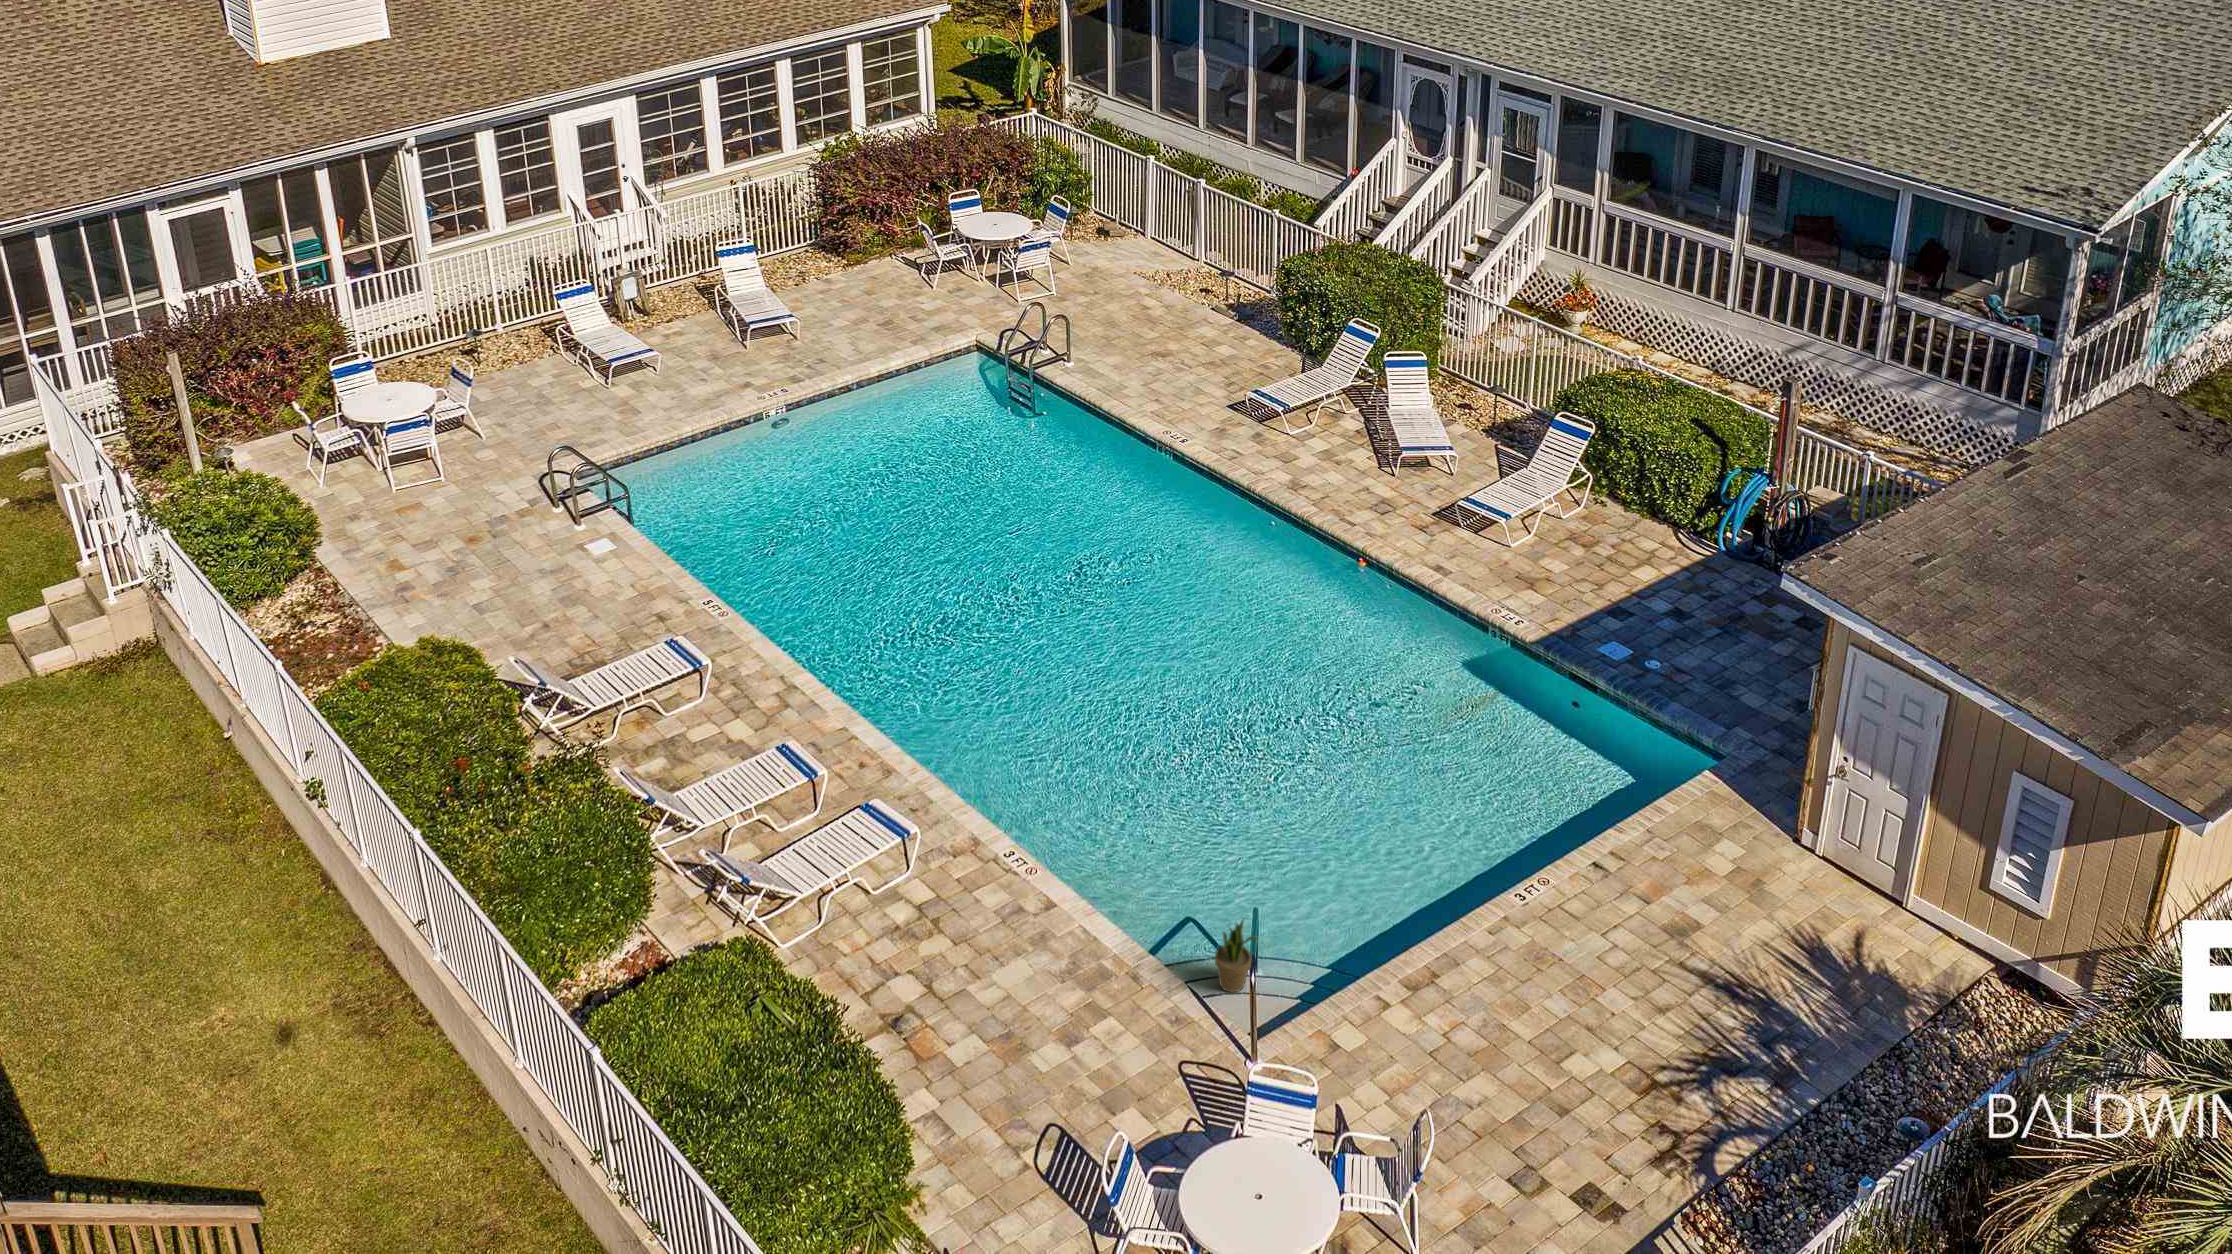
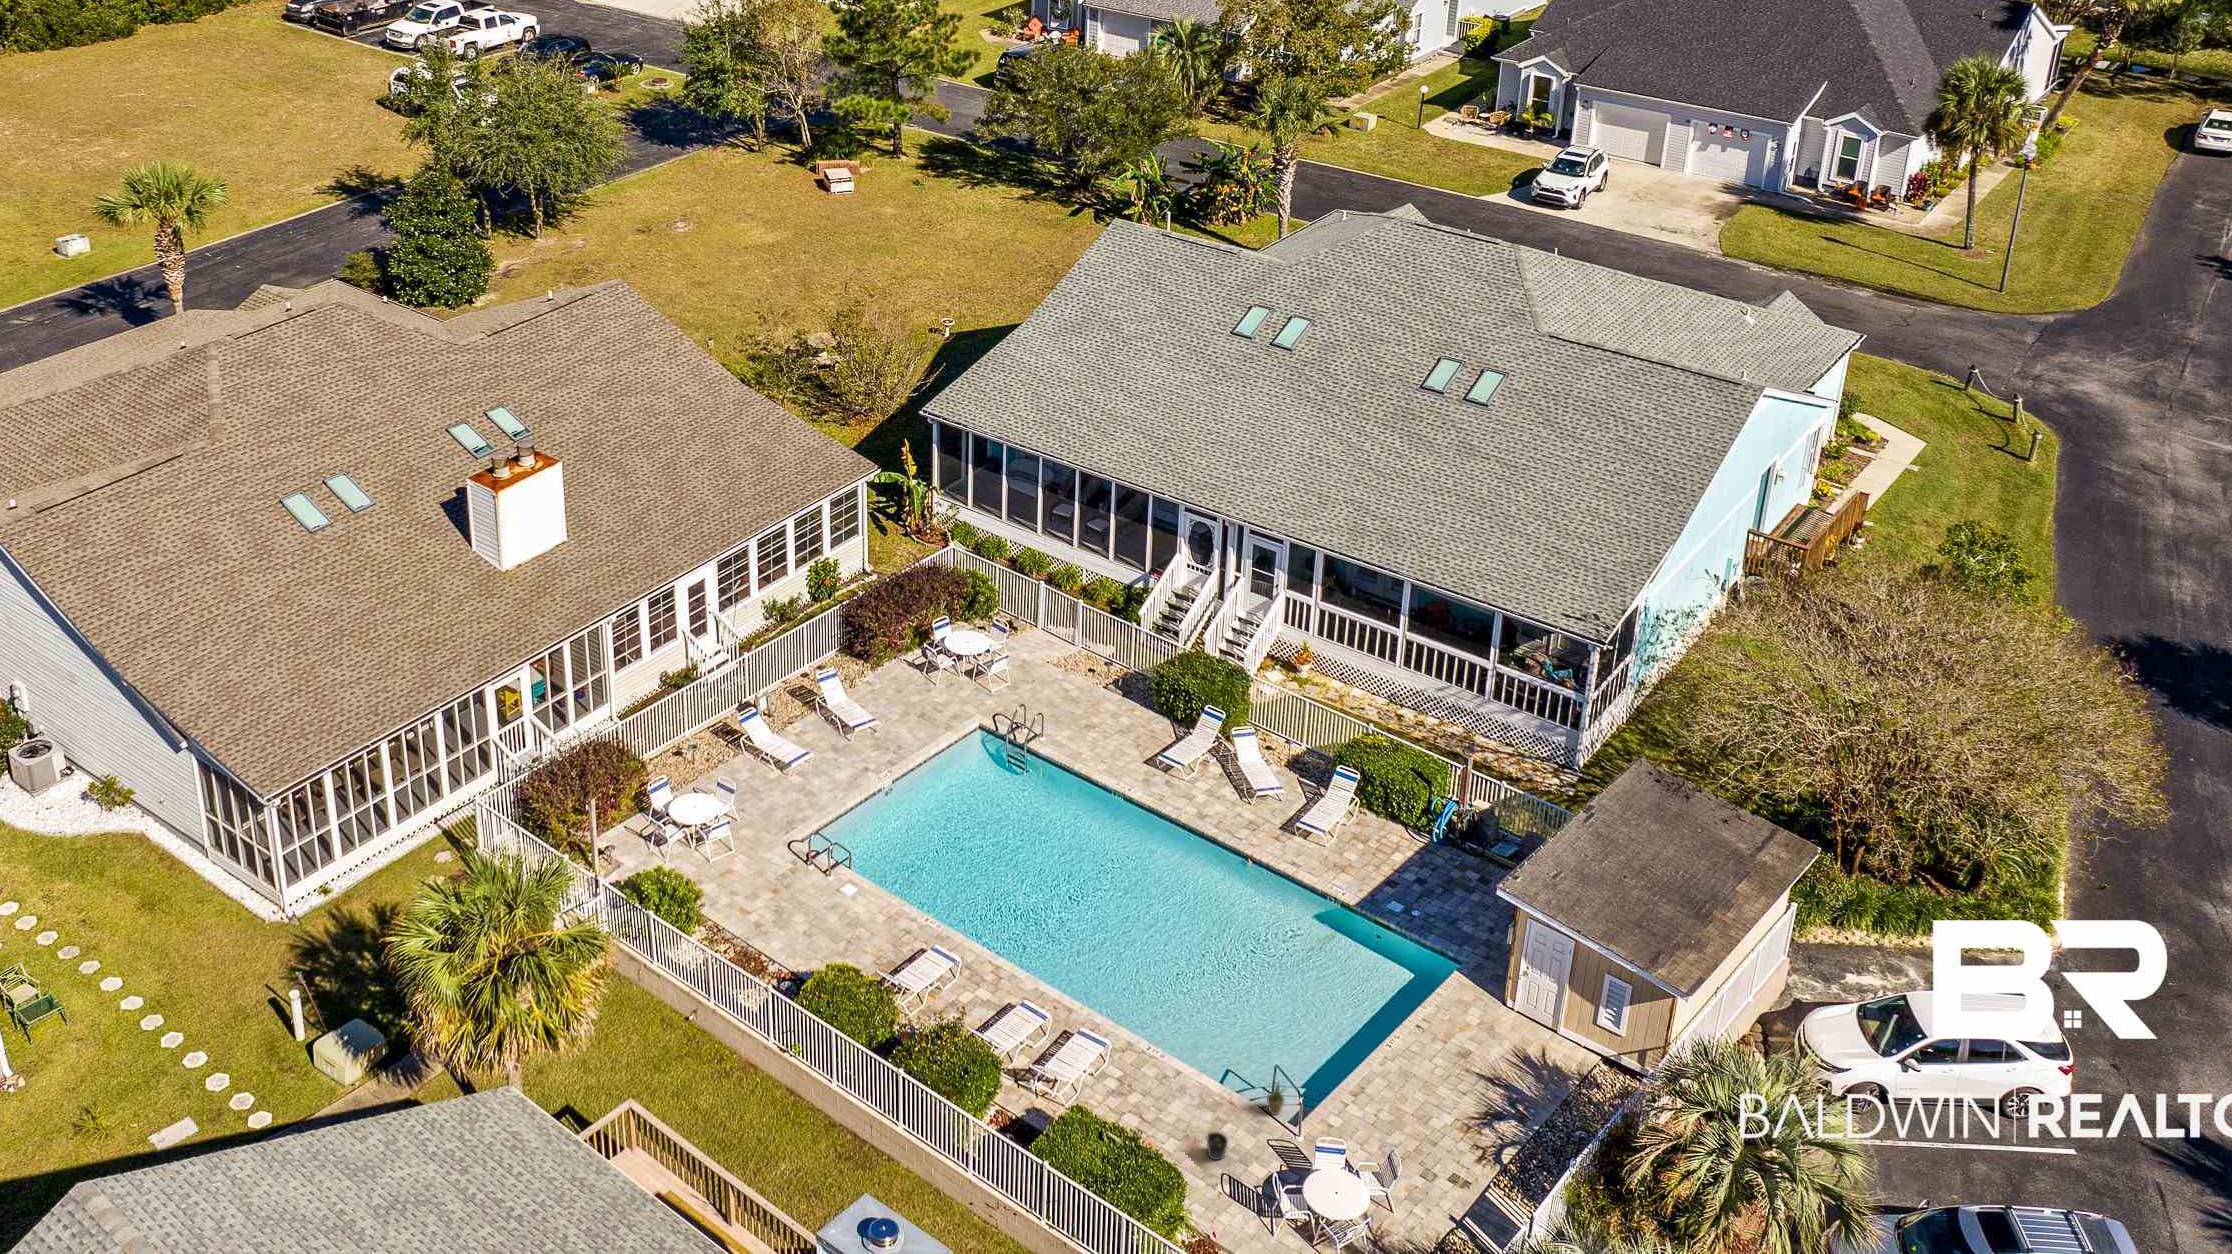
bucket: none [1039,1005,1089,1068] -> present [1206,1132,1228,1160]

